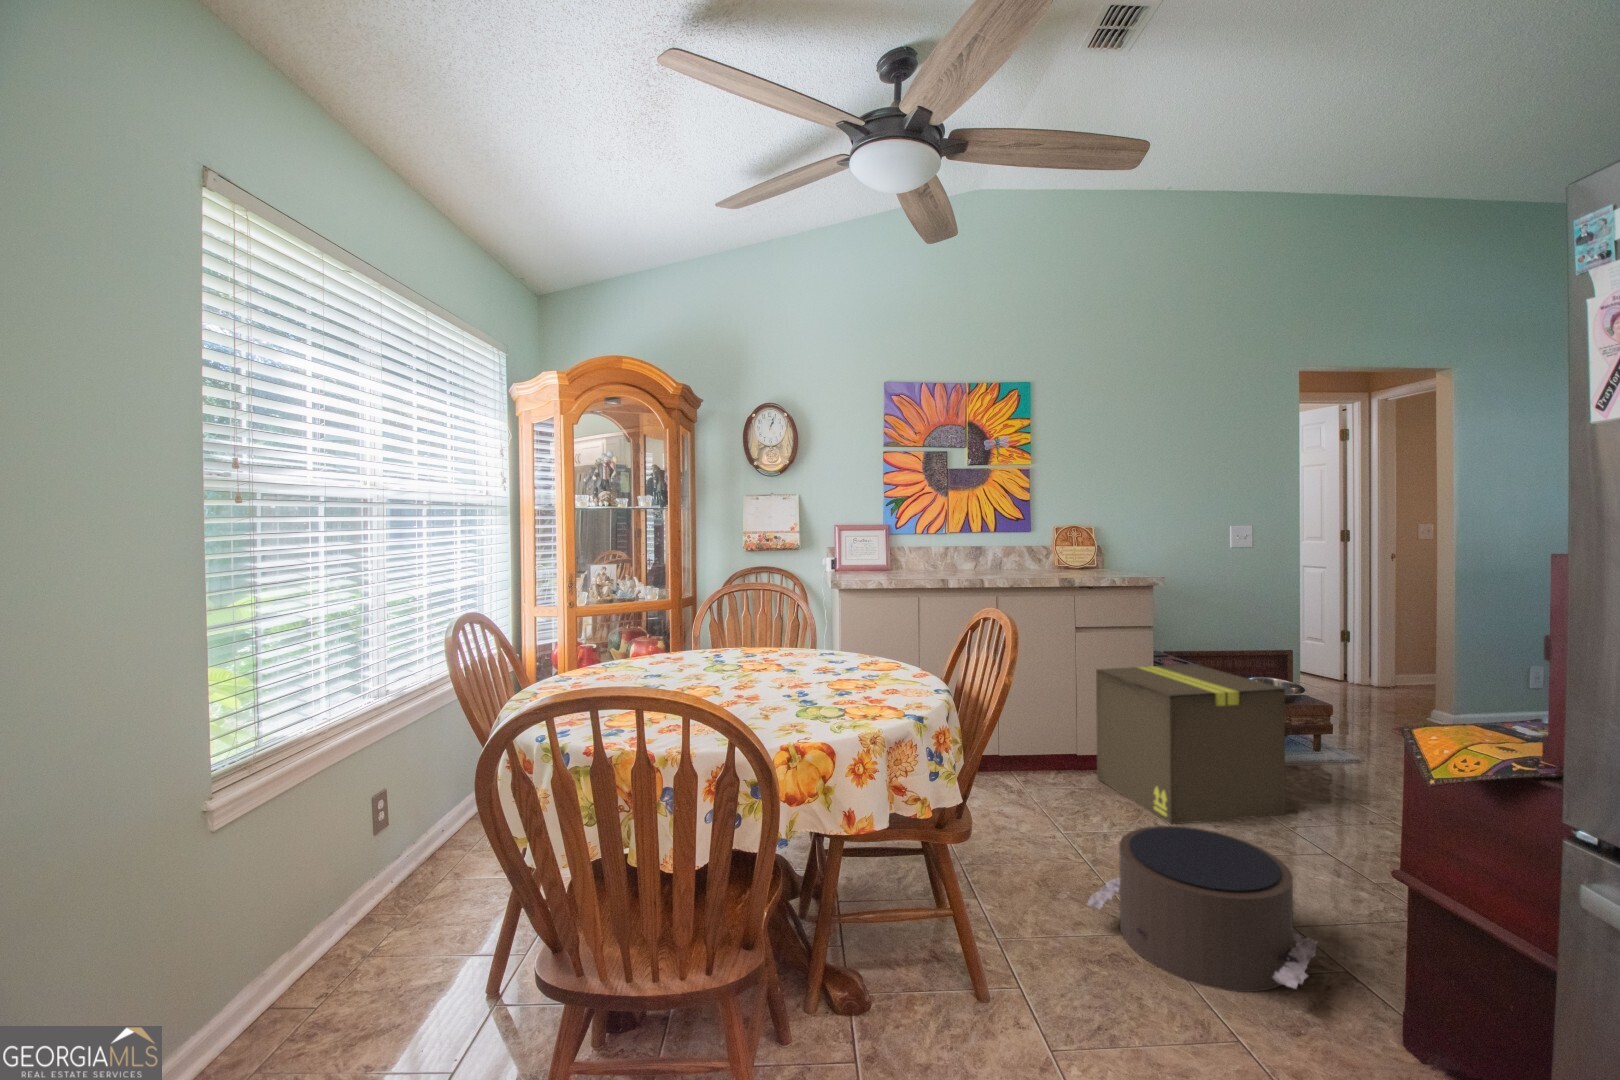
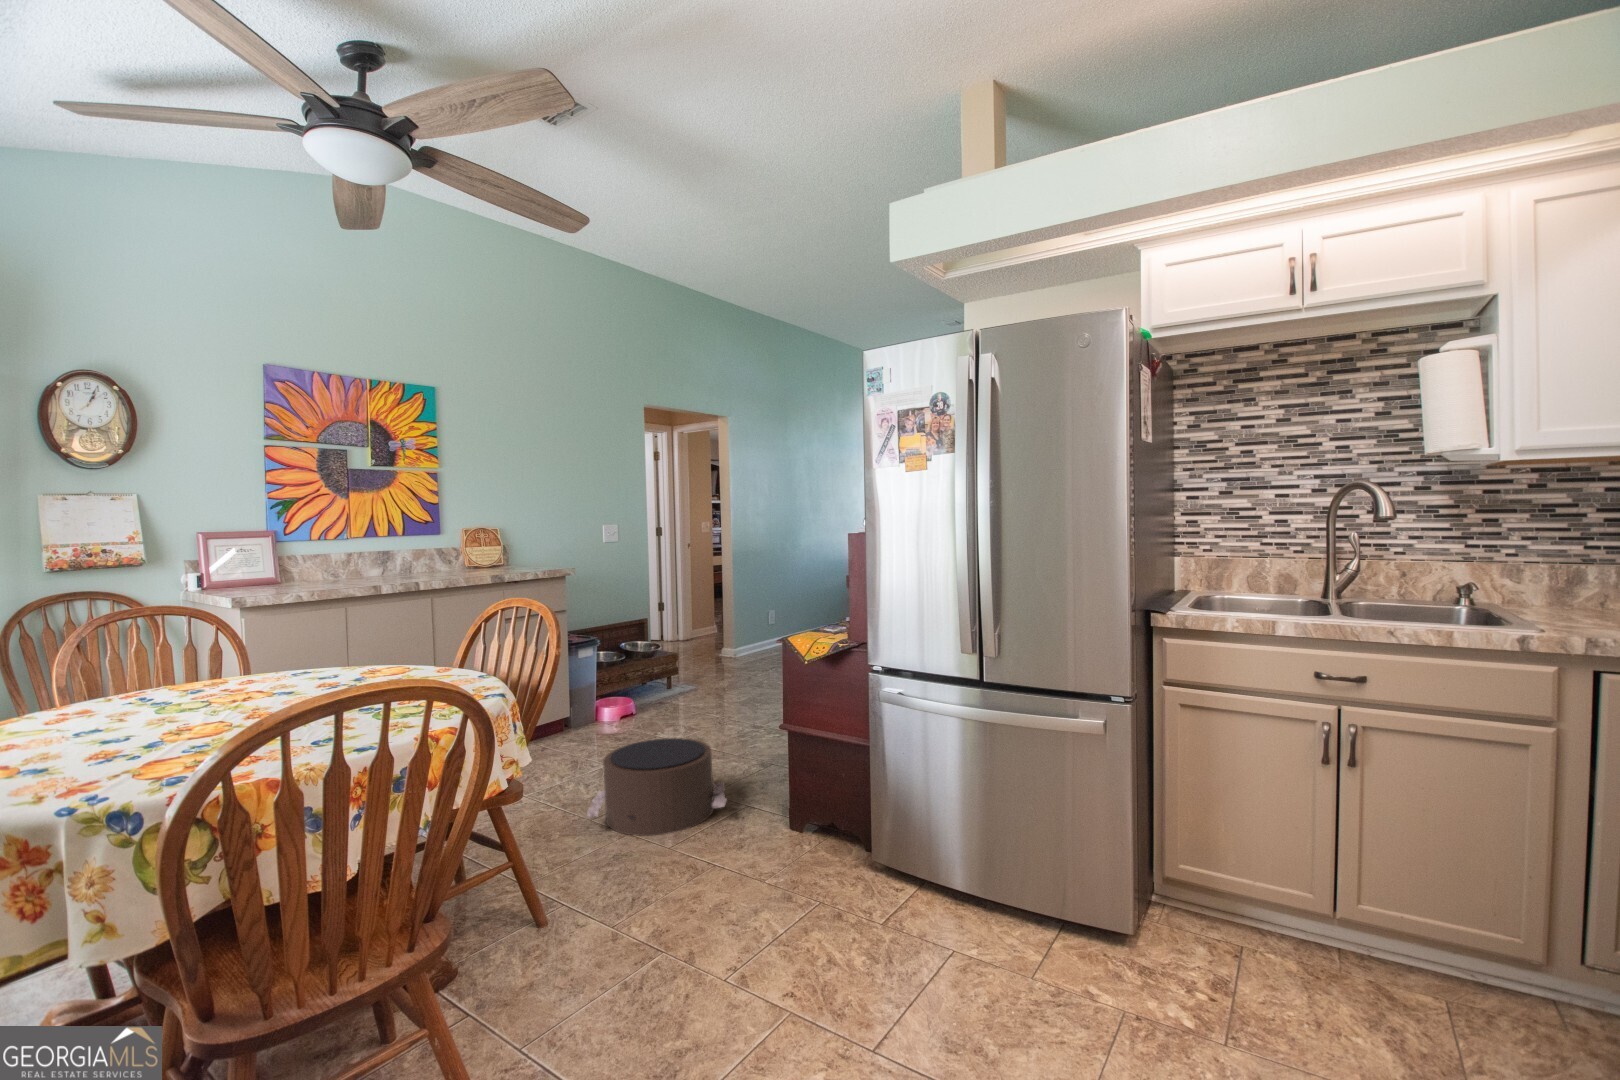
cardboard box: present [1096,664,1285,824] -> none [524,636,668,761]

